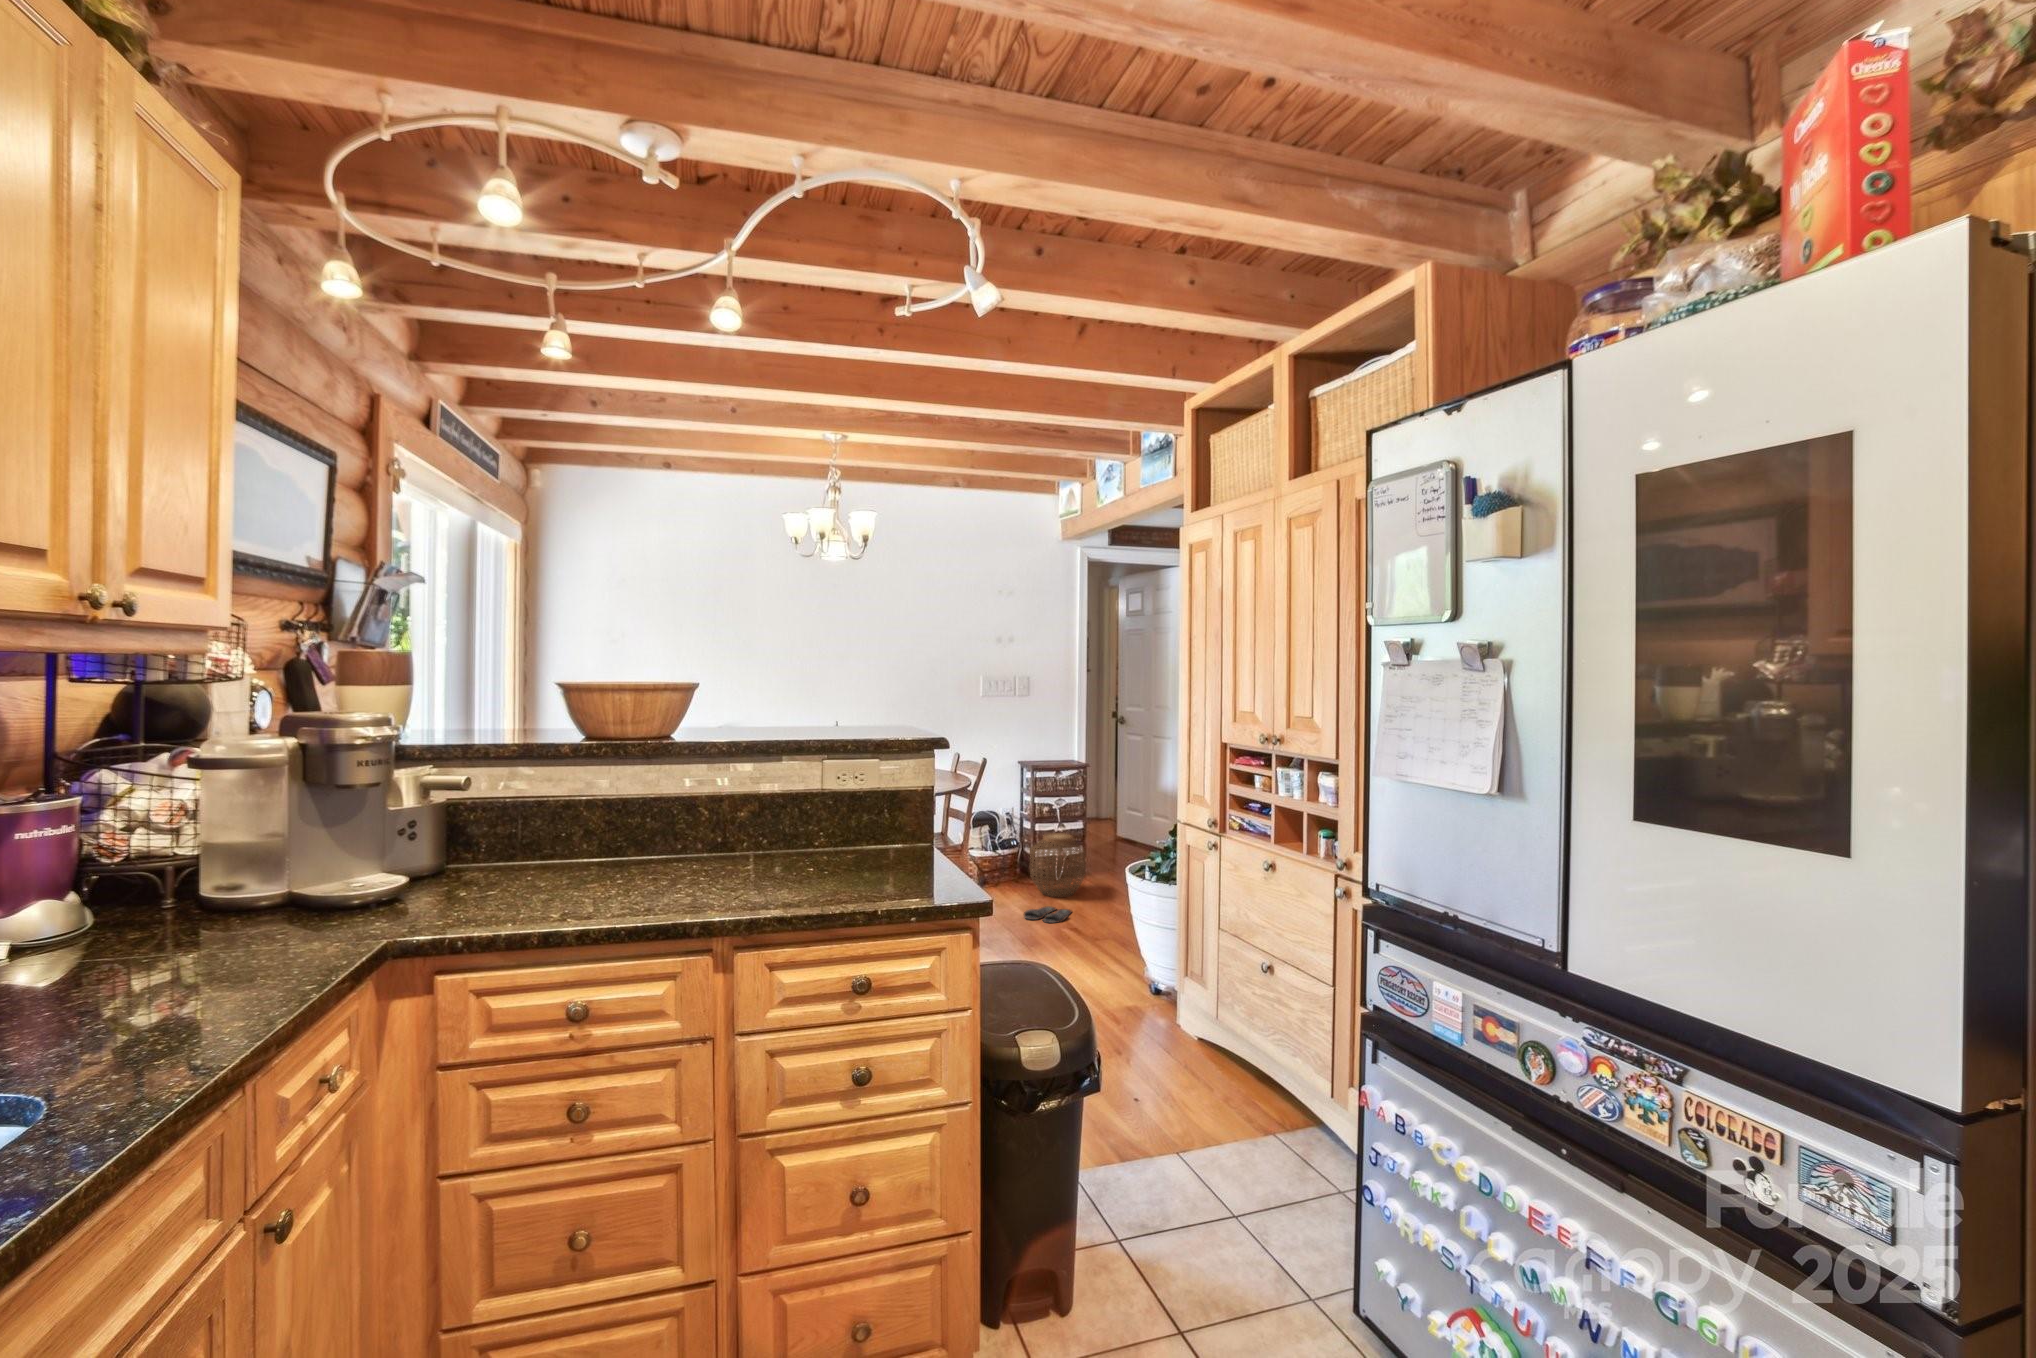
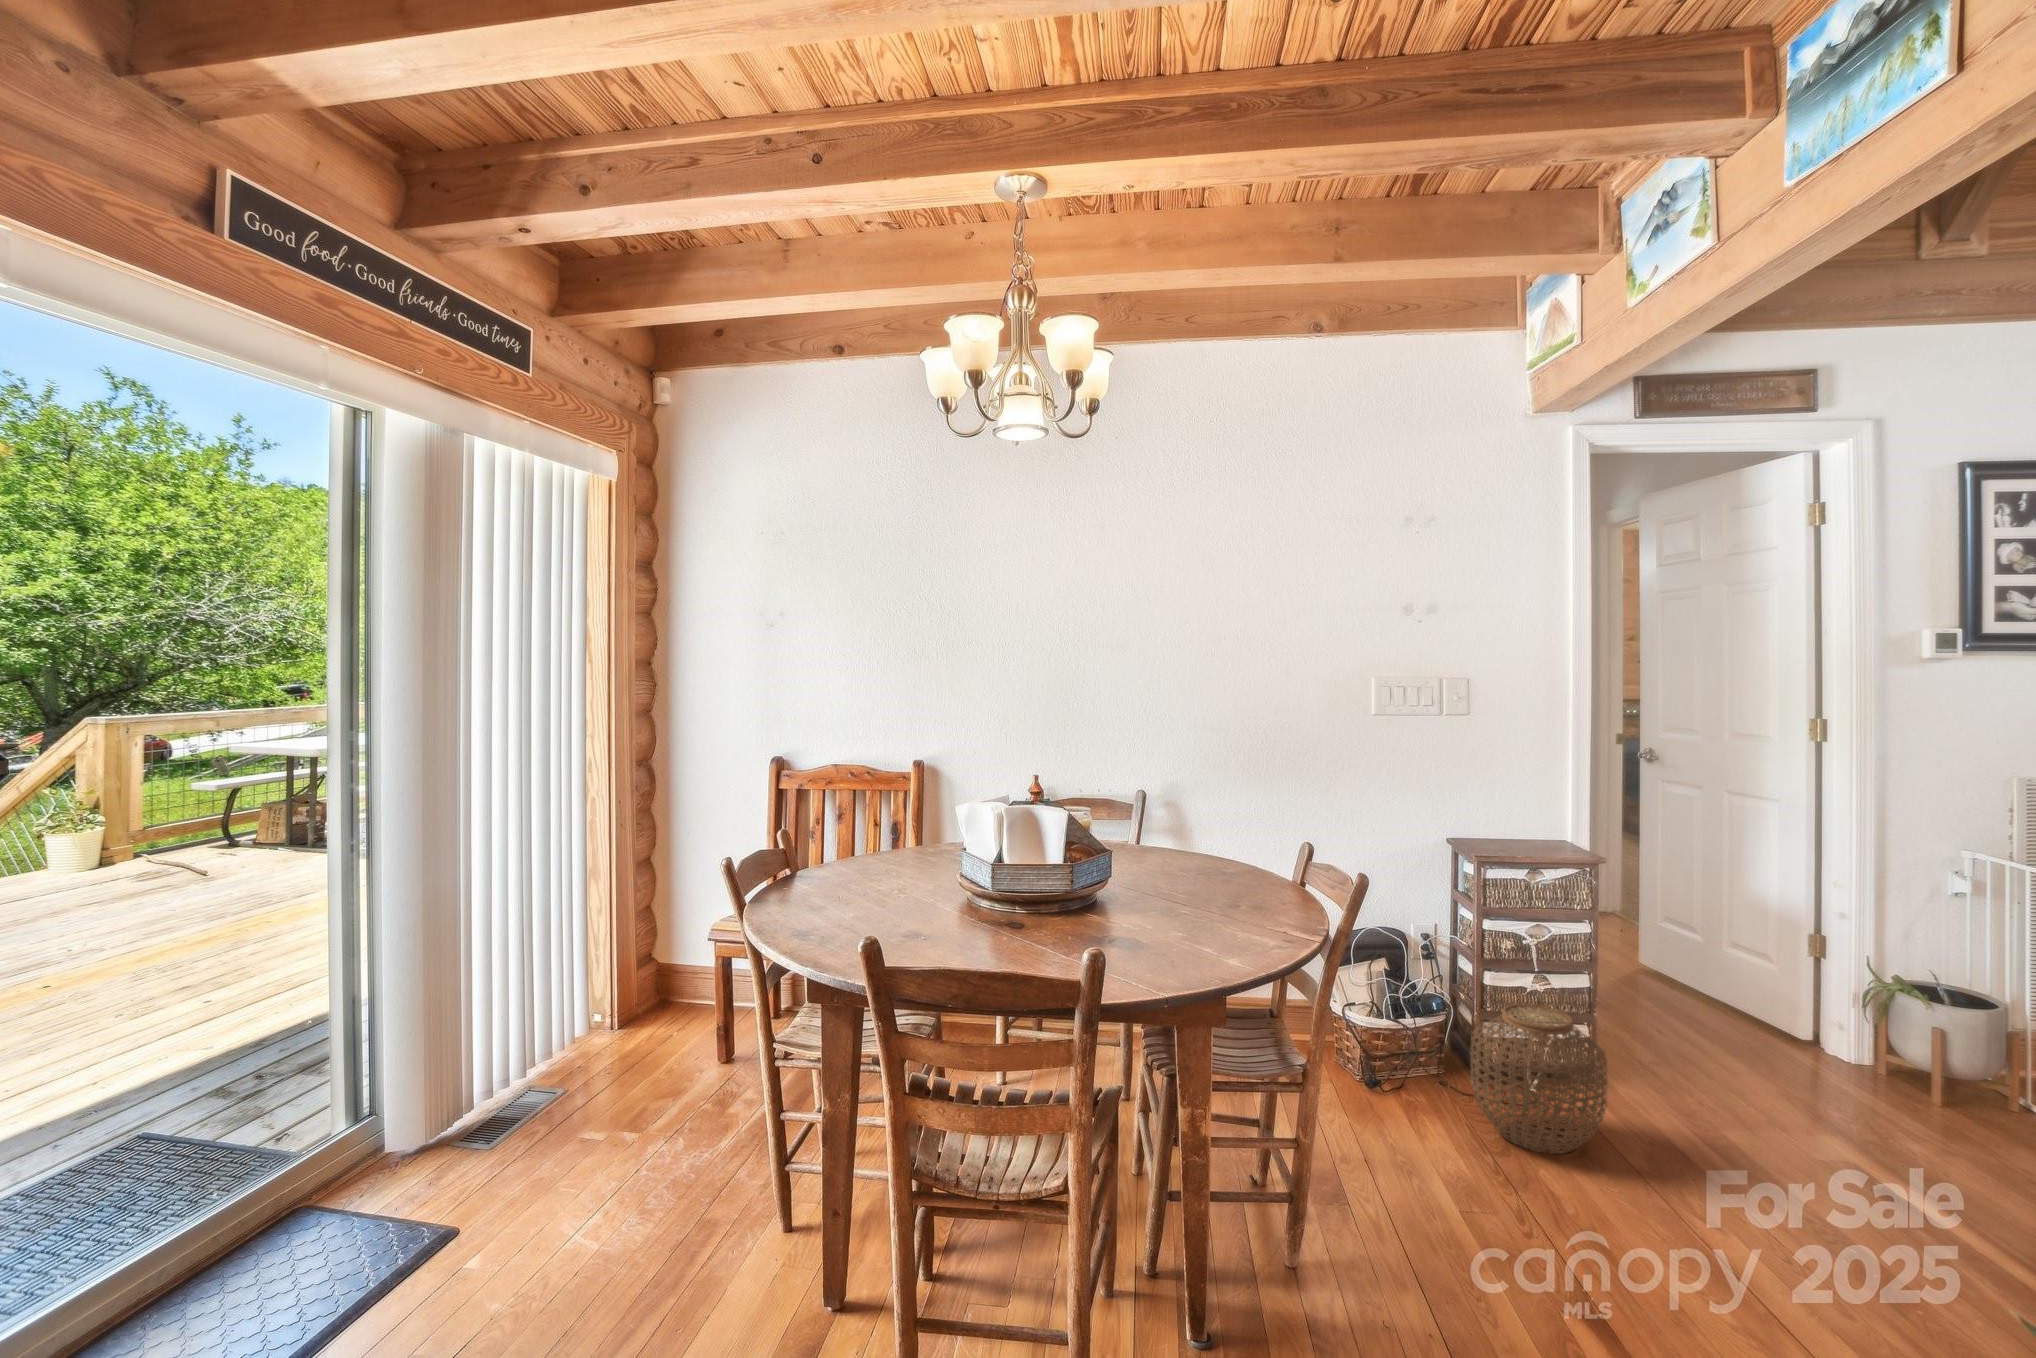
slippers: present [1024,906,1071,923] -> none [1455,1182,1579,1252]

